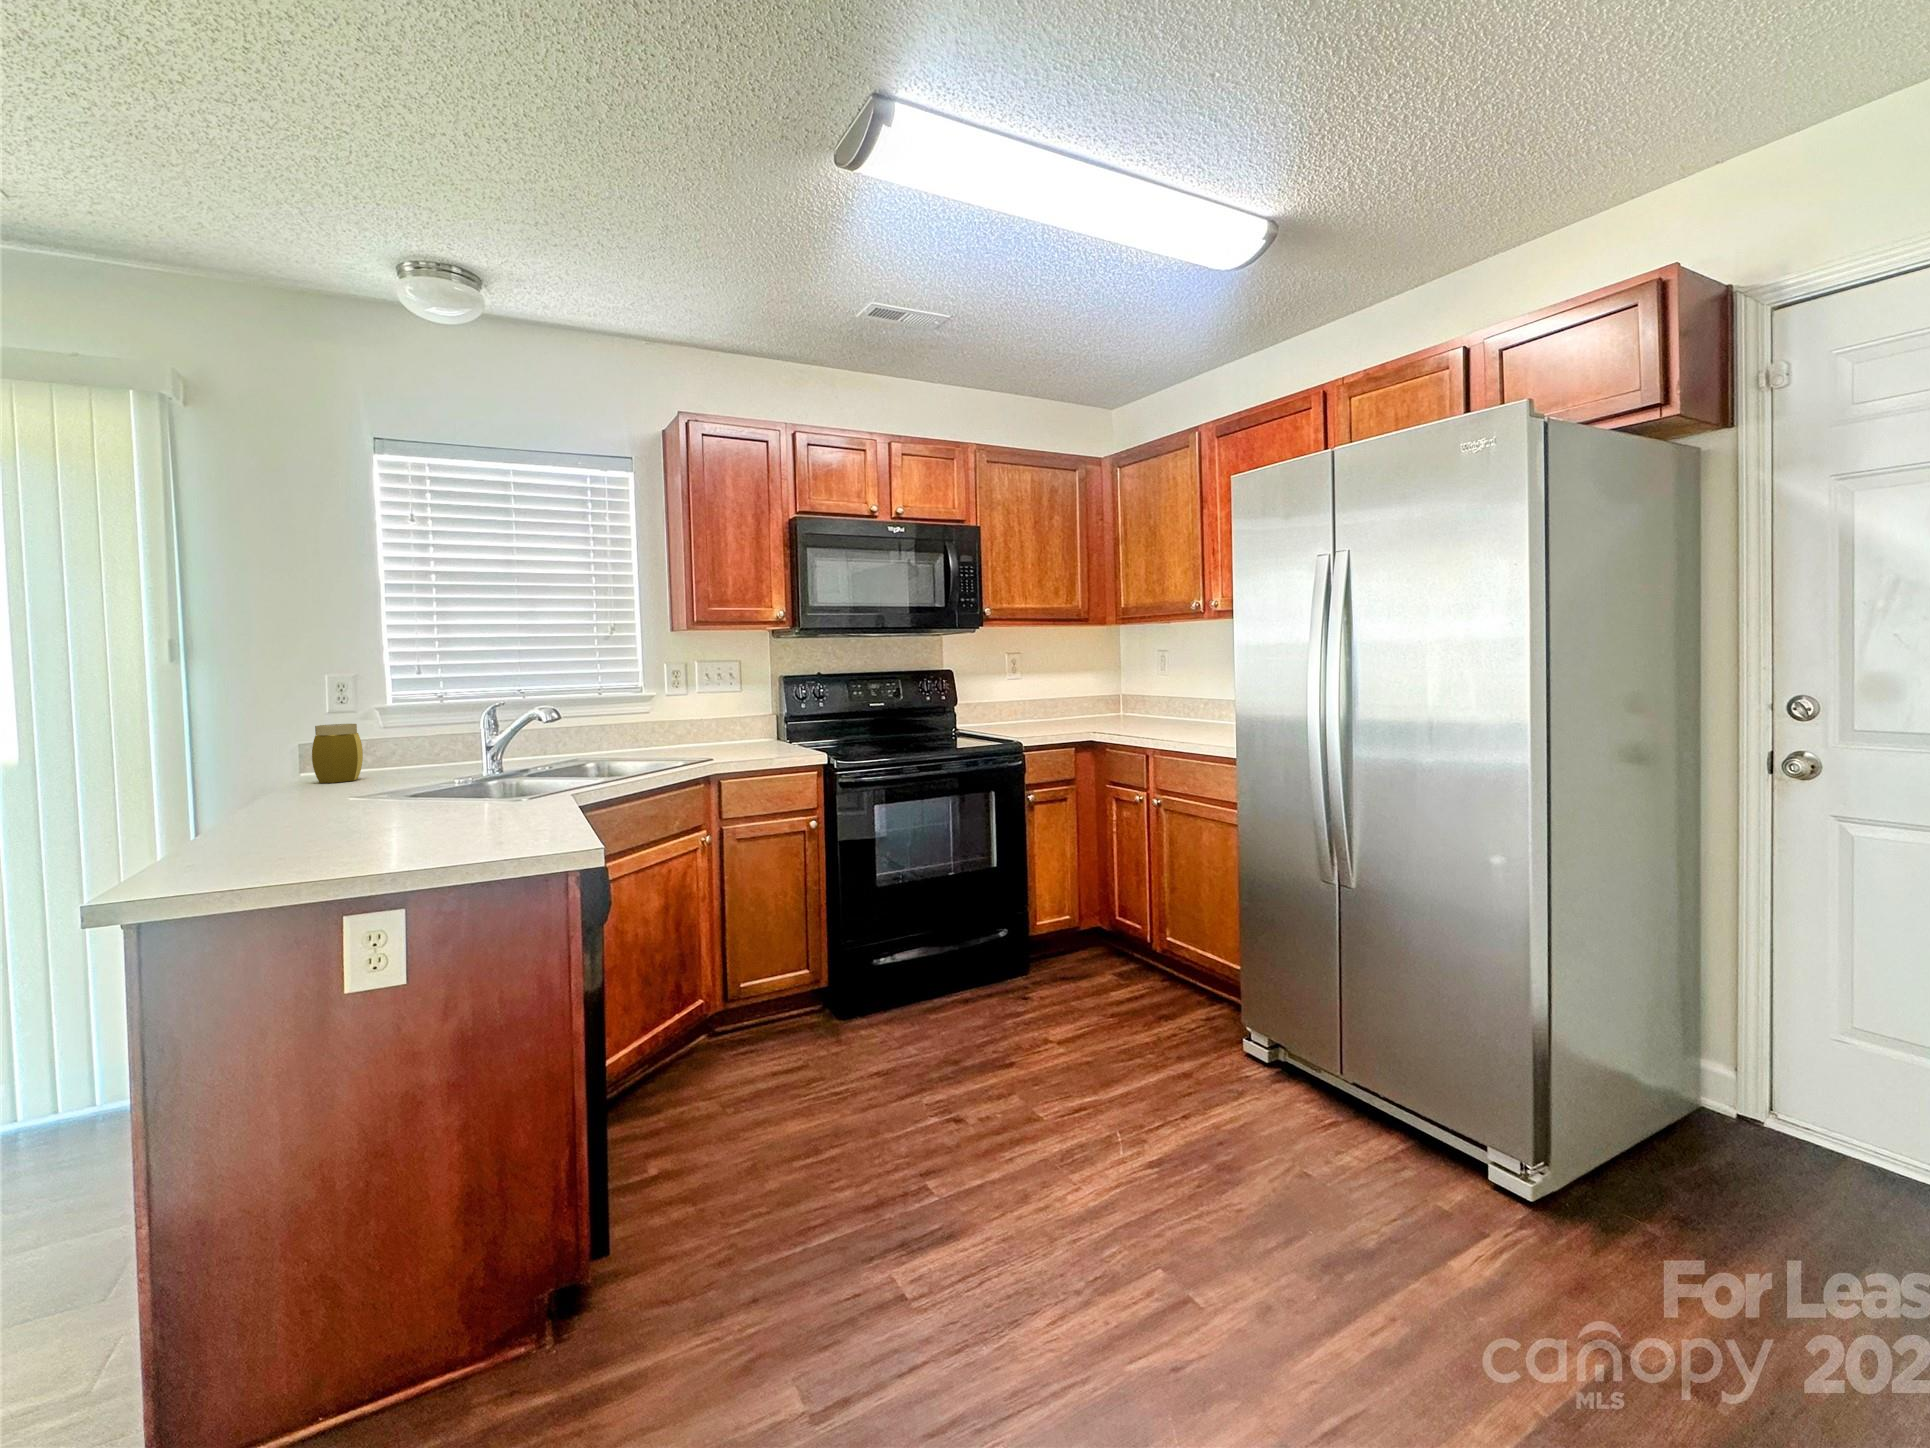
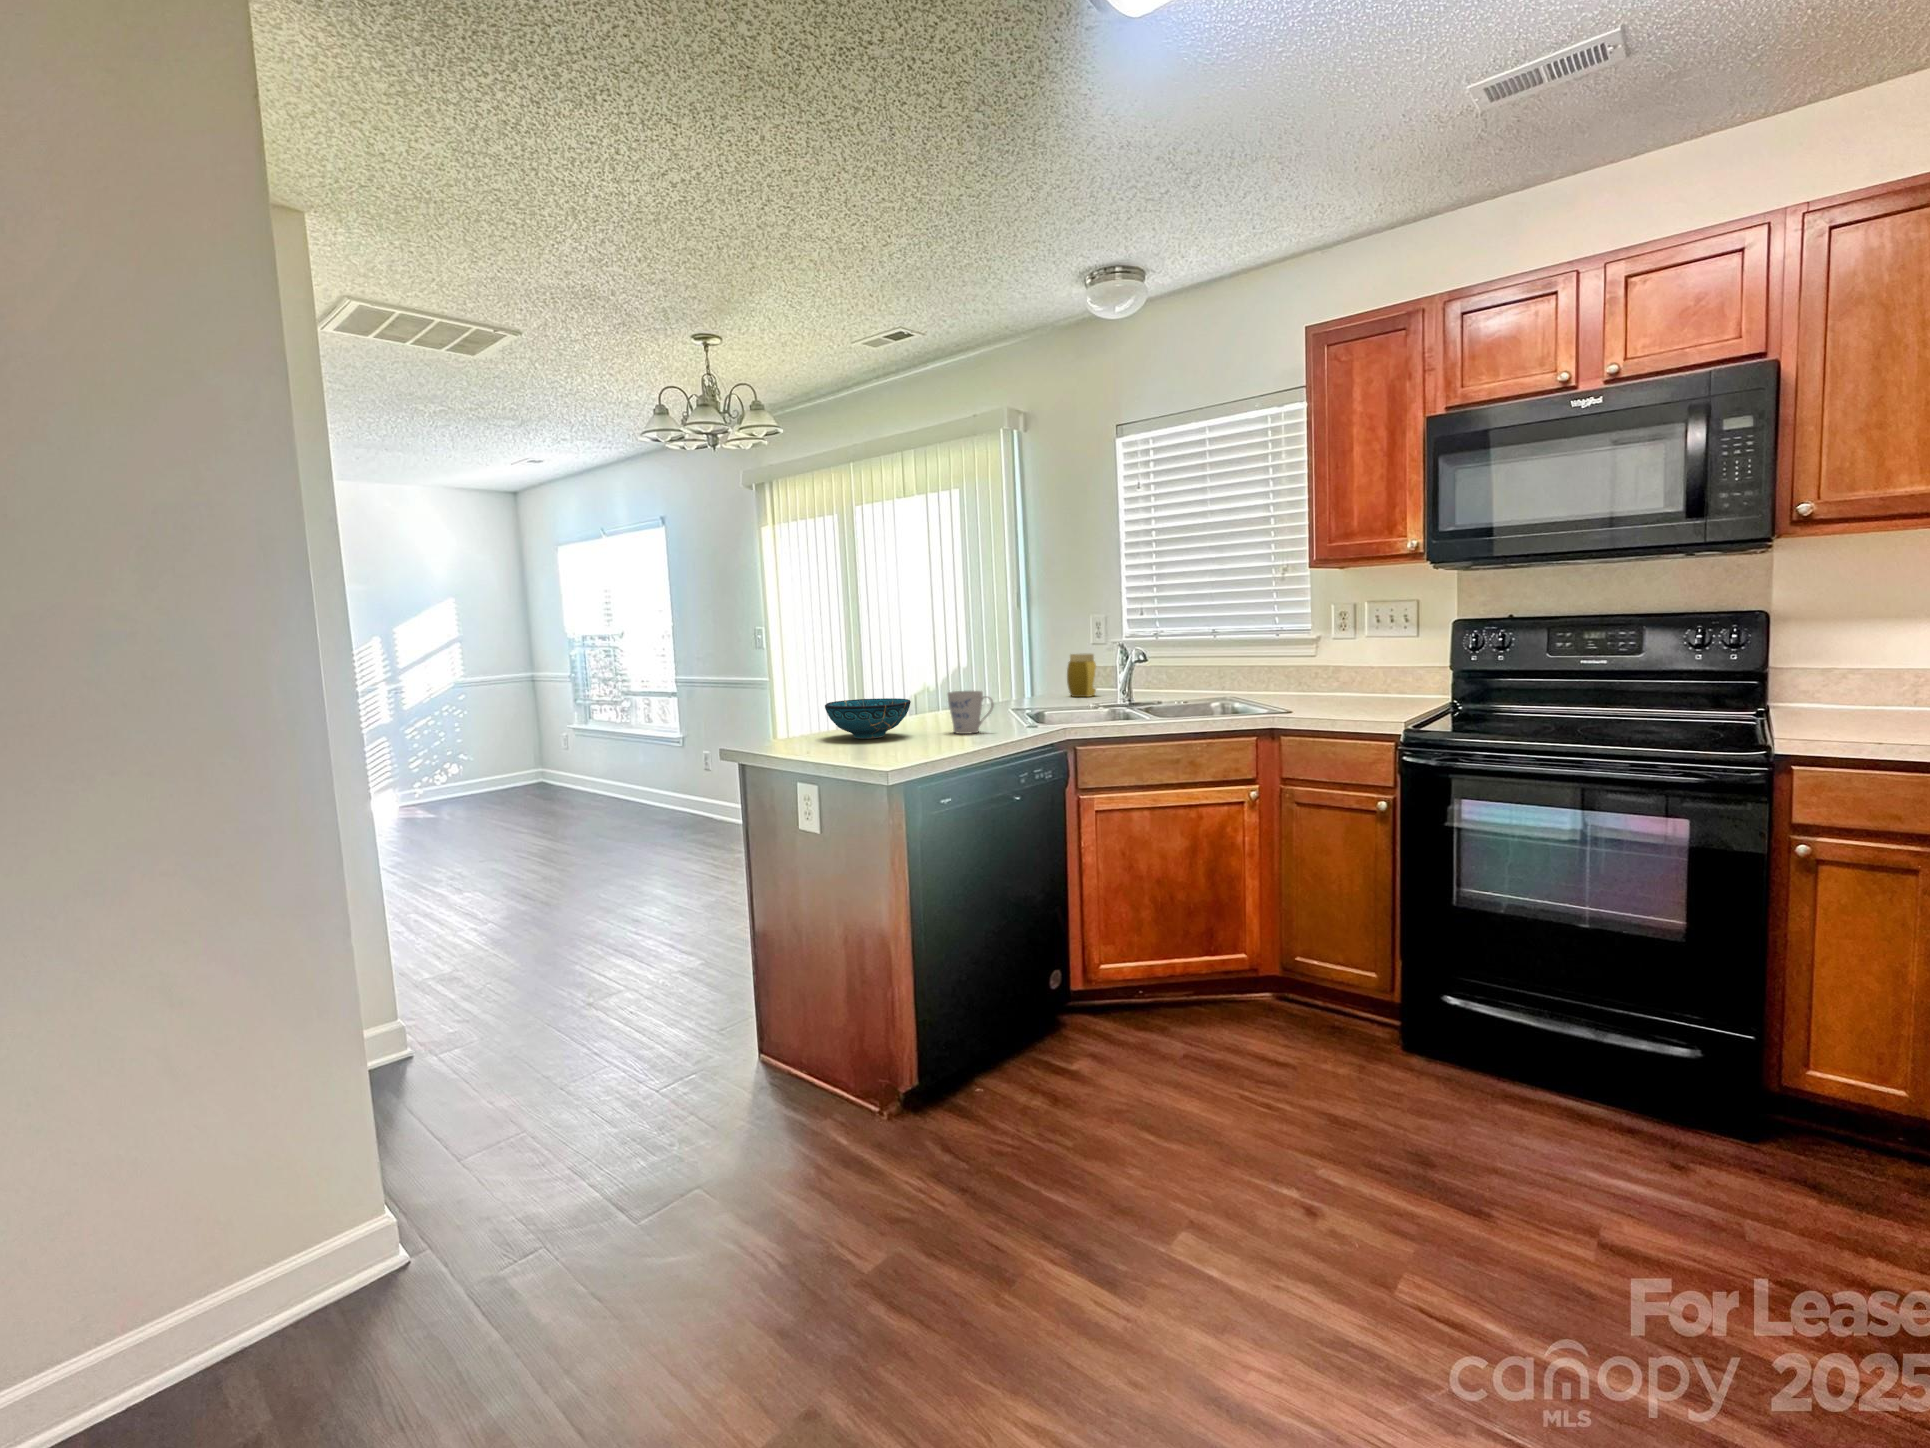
mug: none [461,764,530,824] -> present [948,691,994,734]
decorative bowl: none [294,785,460,853] -> present [825,698,911,739]

